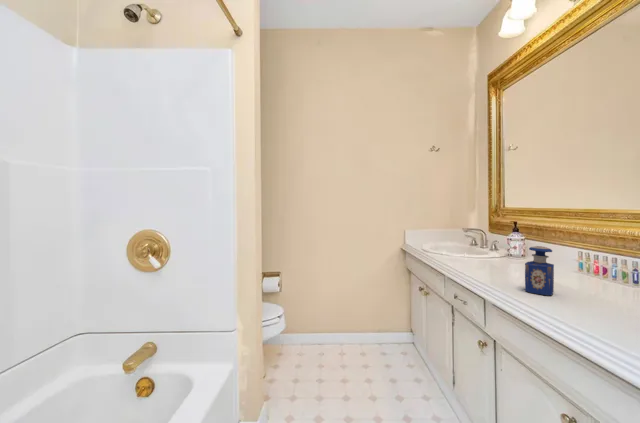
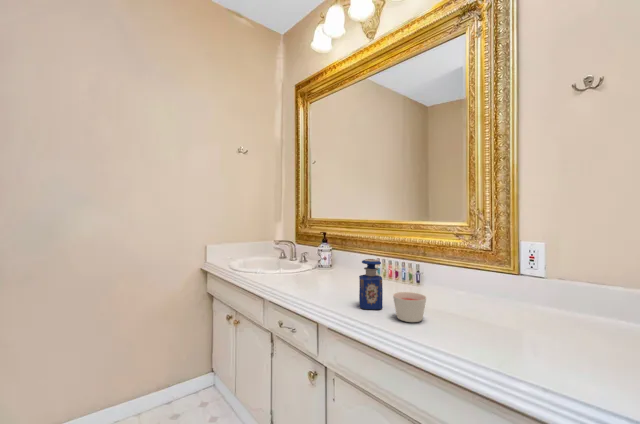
candle: none [557,281,601,311] -> present [393,292,426,322]

